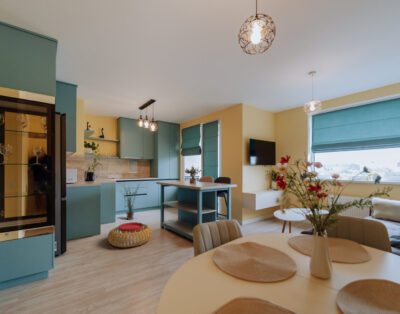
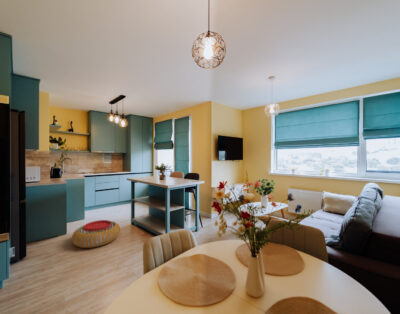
house plant: present [125,189,136,220] -> none [87,177,112,215]

